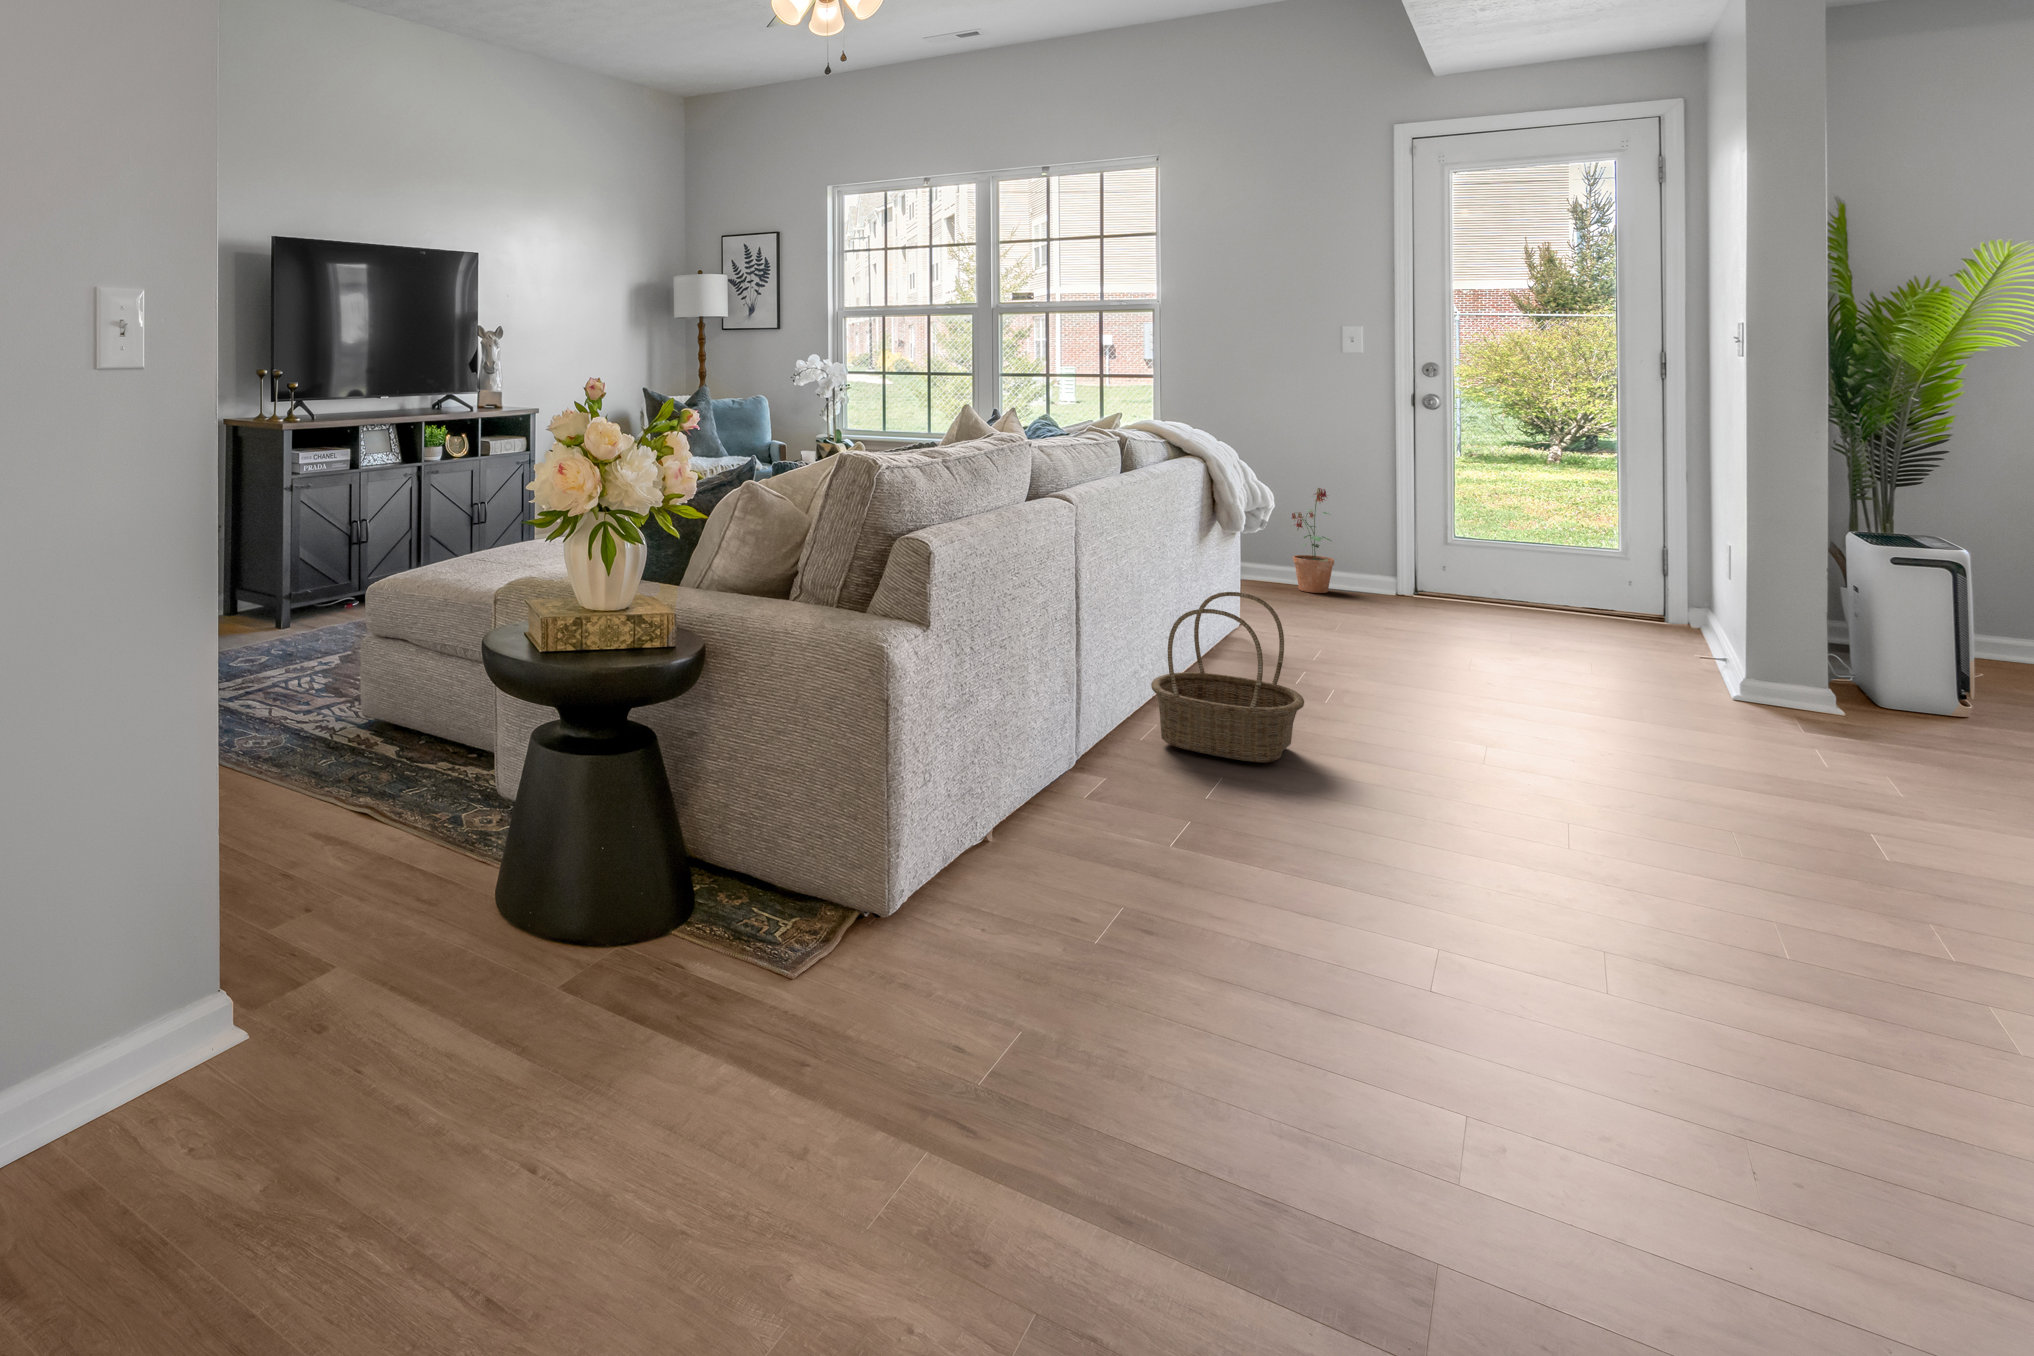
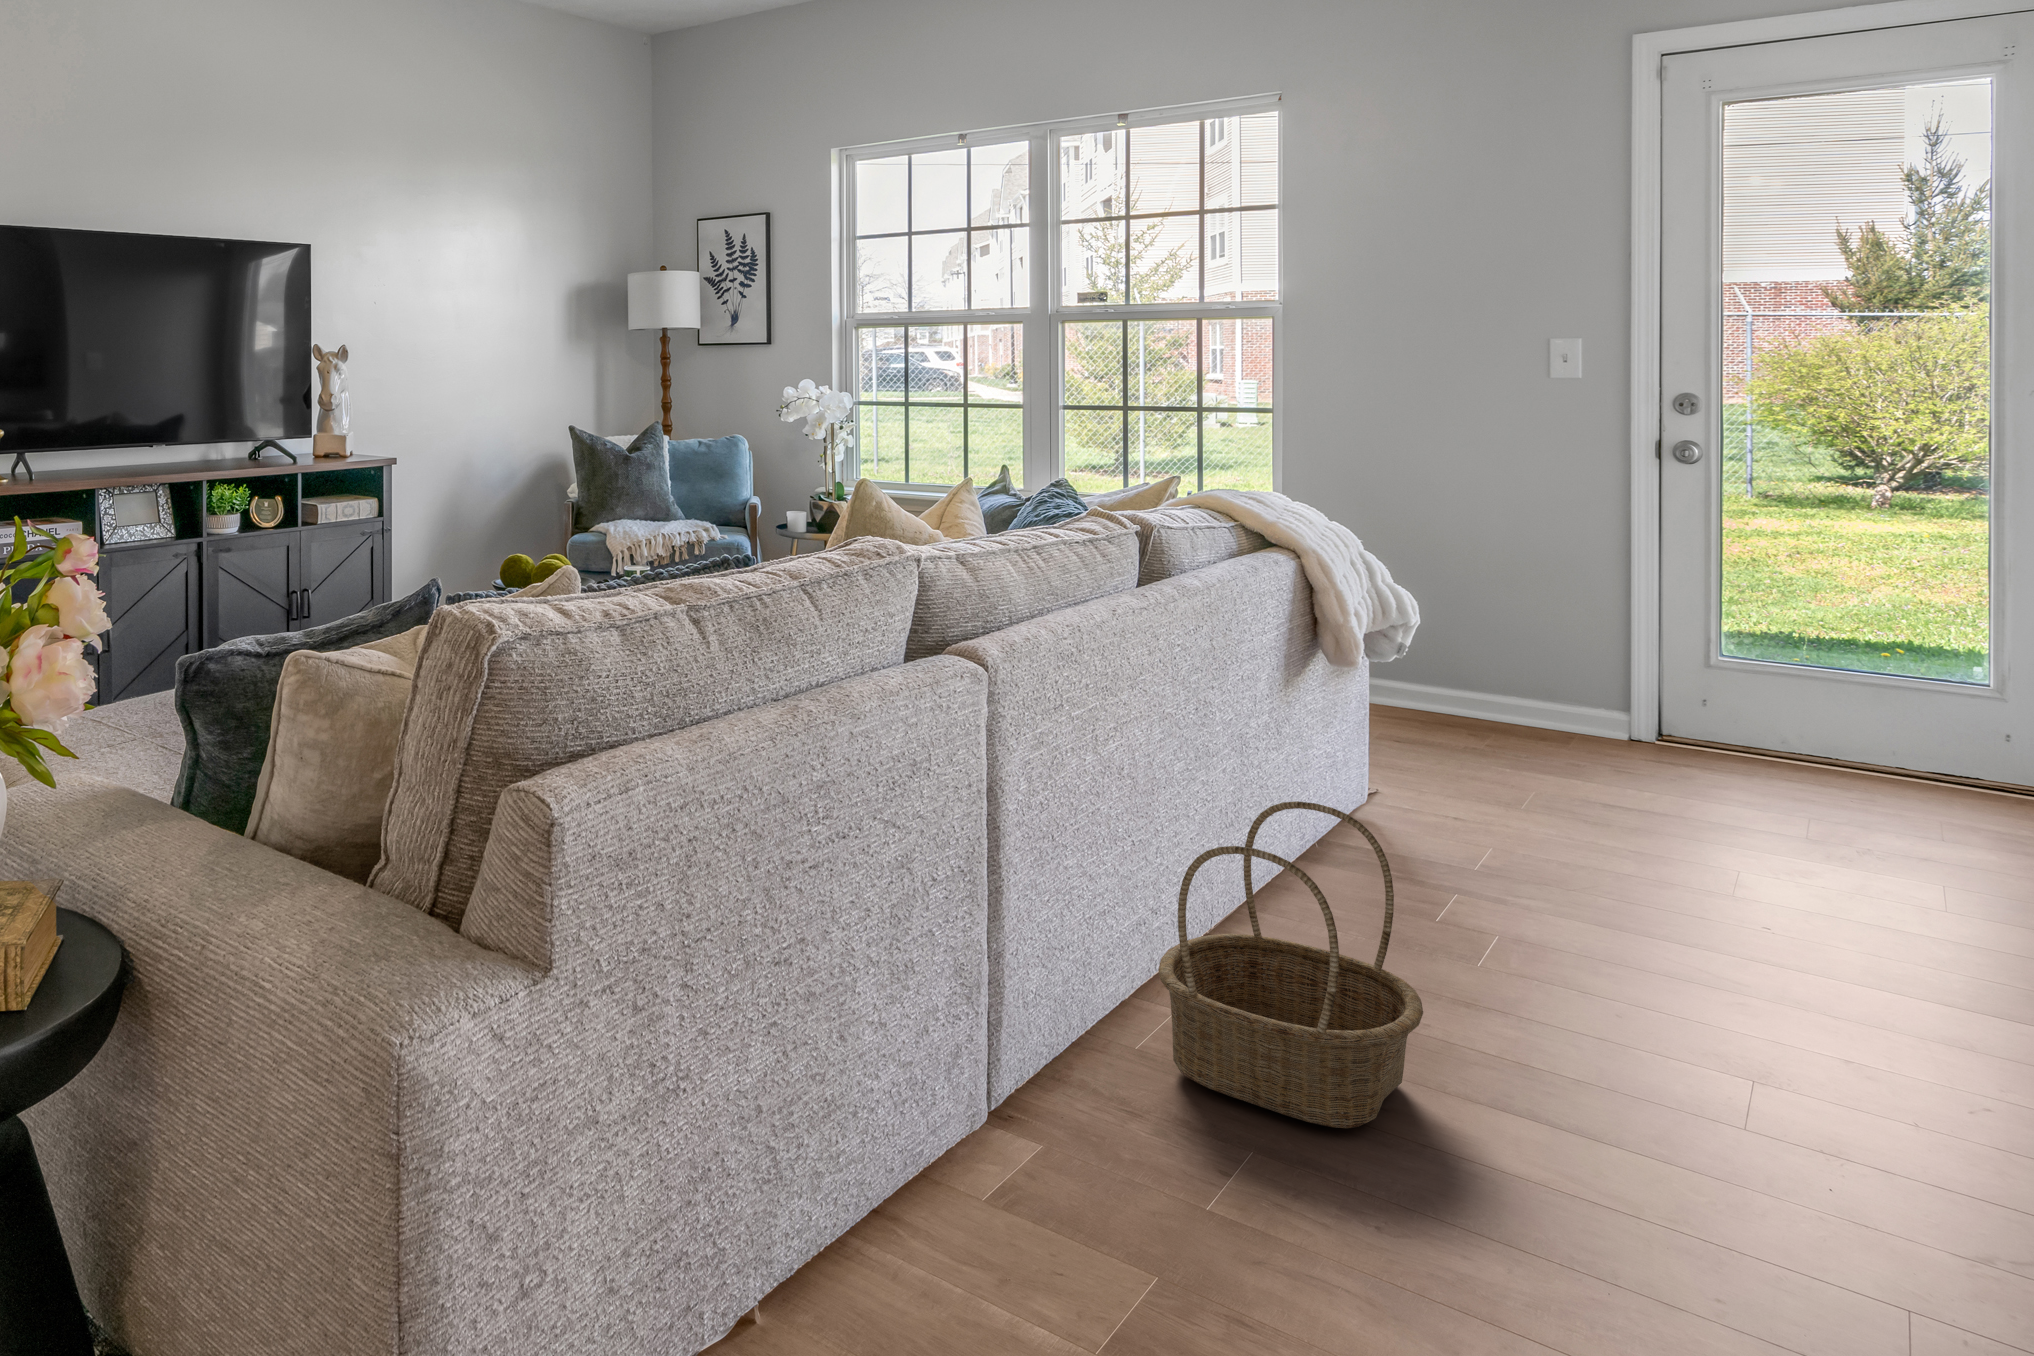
potted plant: present [1292,488,1334,593] -> none [1473,579,1539,739]

